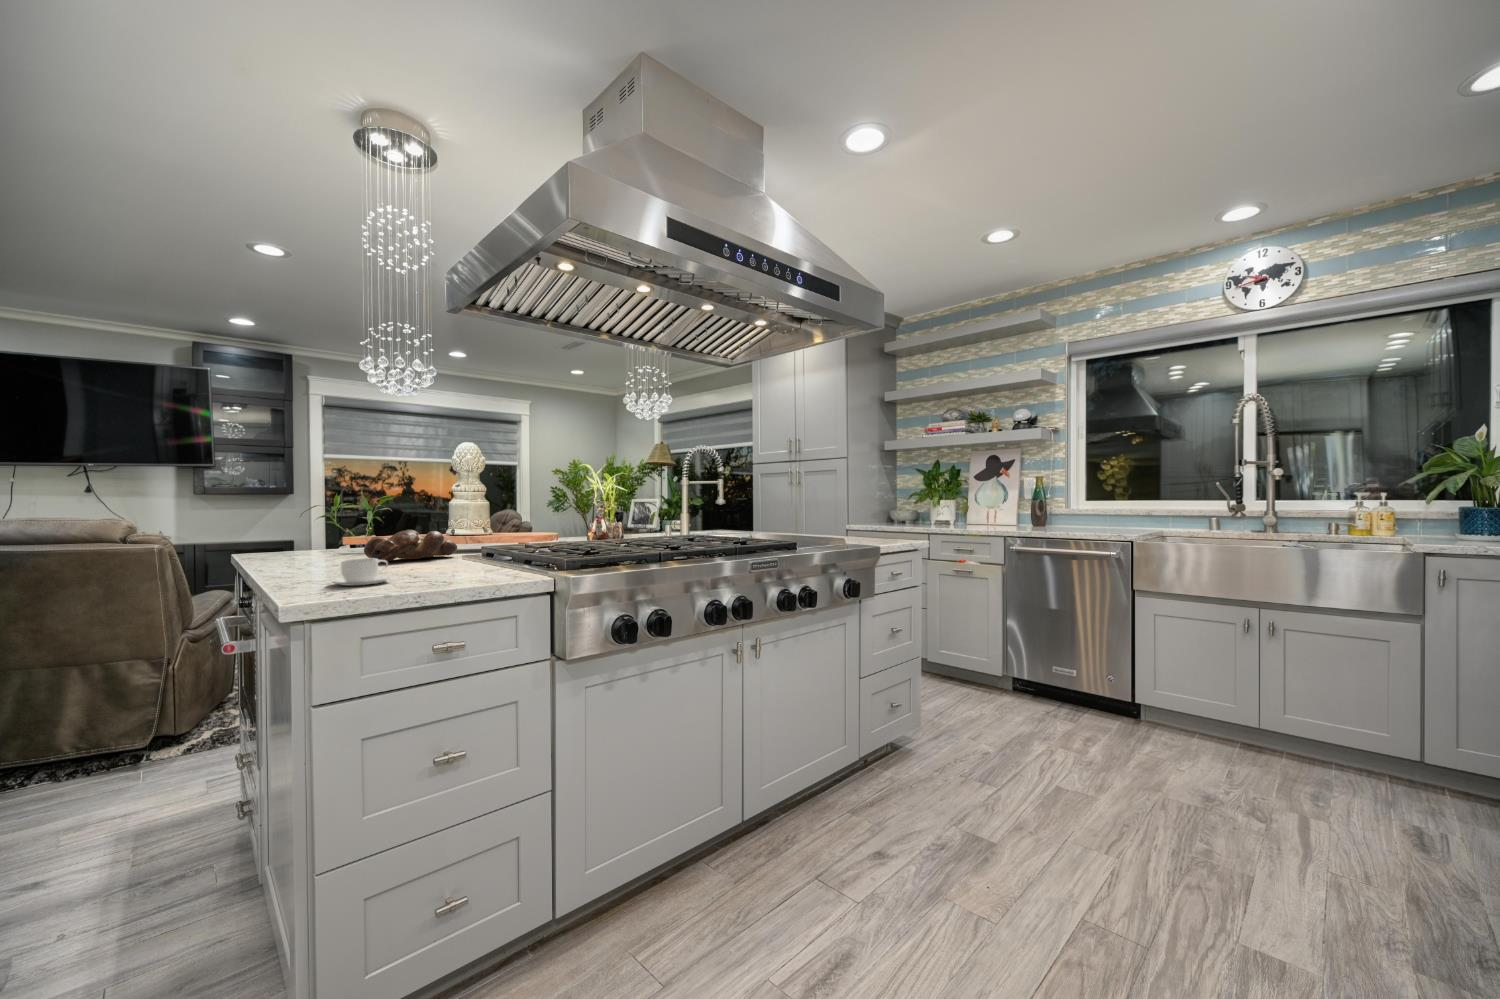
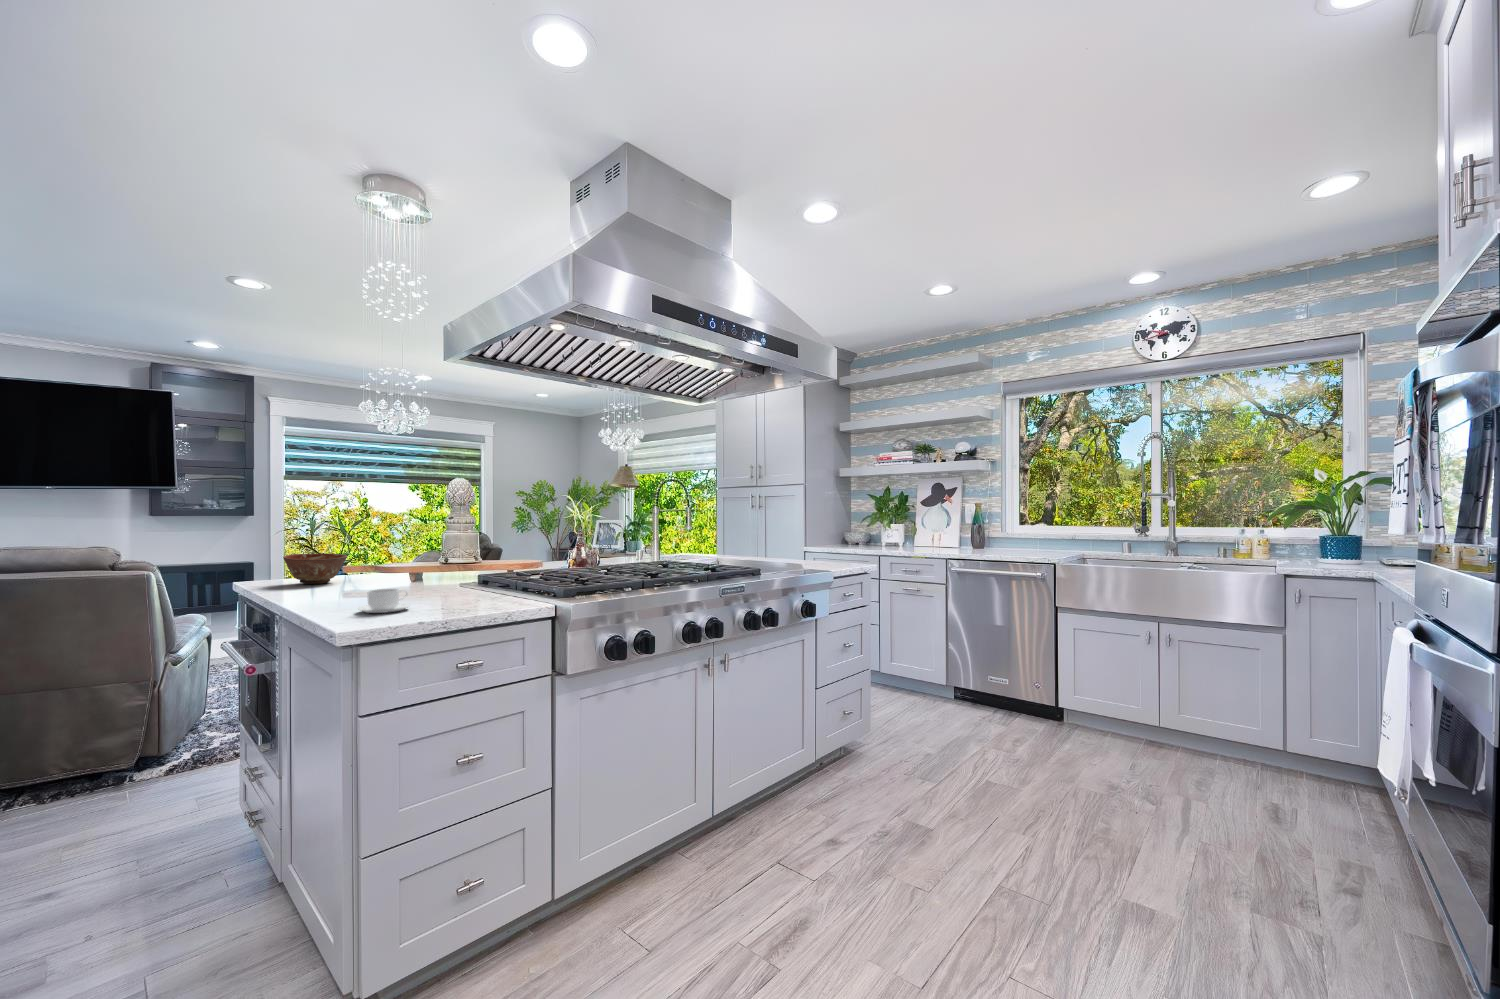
ceramic bowl: none [276,525,346,557] -> present [283,553,347,584]
bread loaf: present [364,530,457,562] -> none [370,559,454,589]

